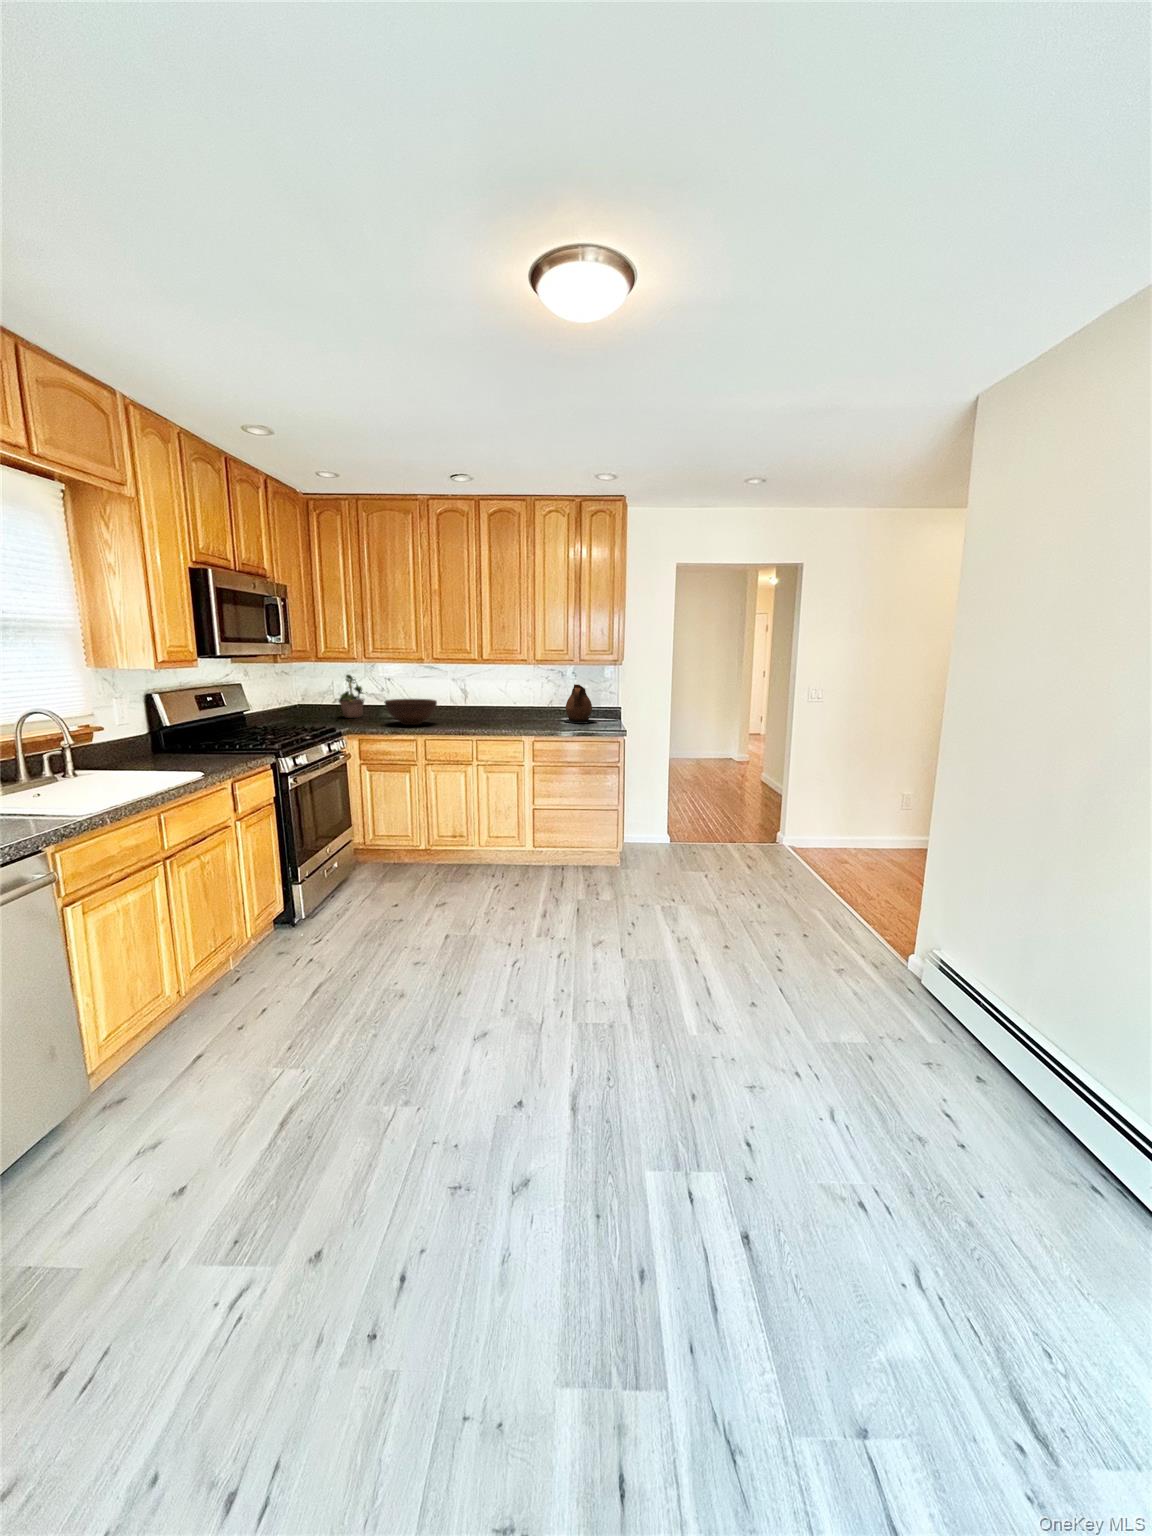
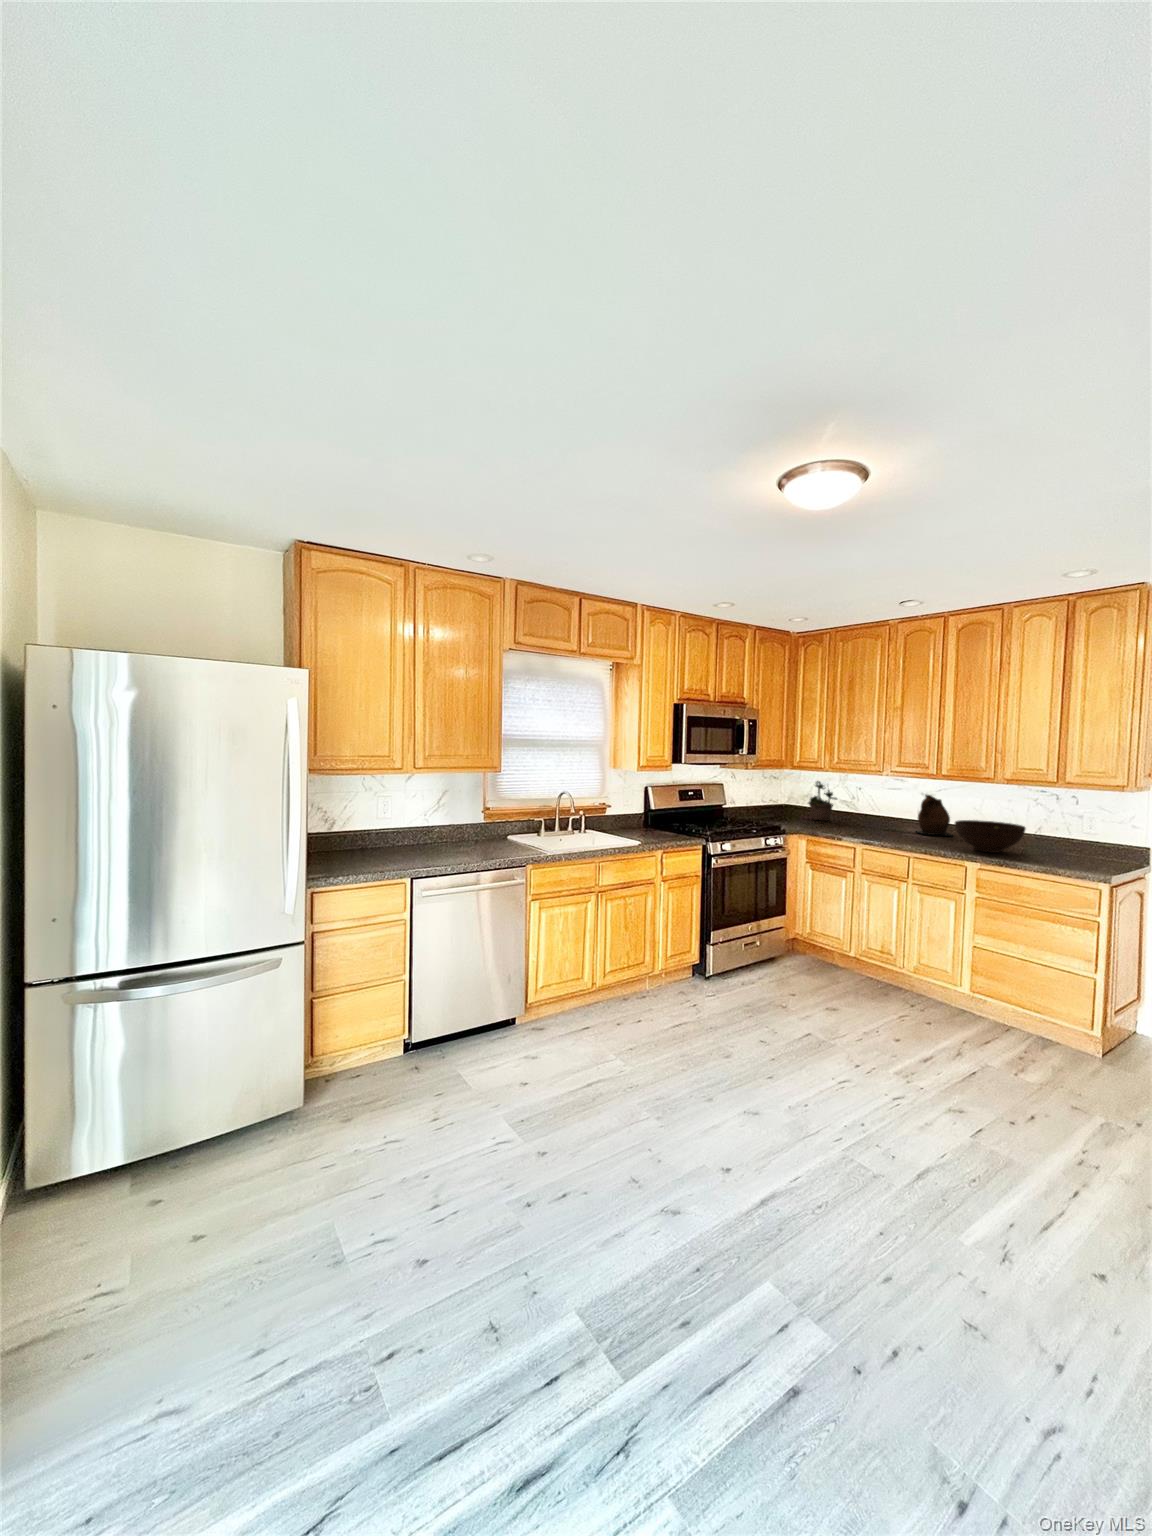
ceramic pitcher: present [564,684,595,723] -> present [917,795,953,836]
fruit bowl: present [384,699,437,725] -> present [955,820,1026,853]

